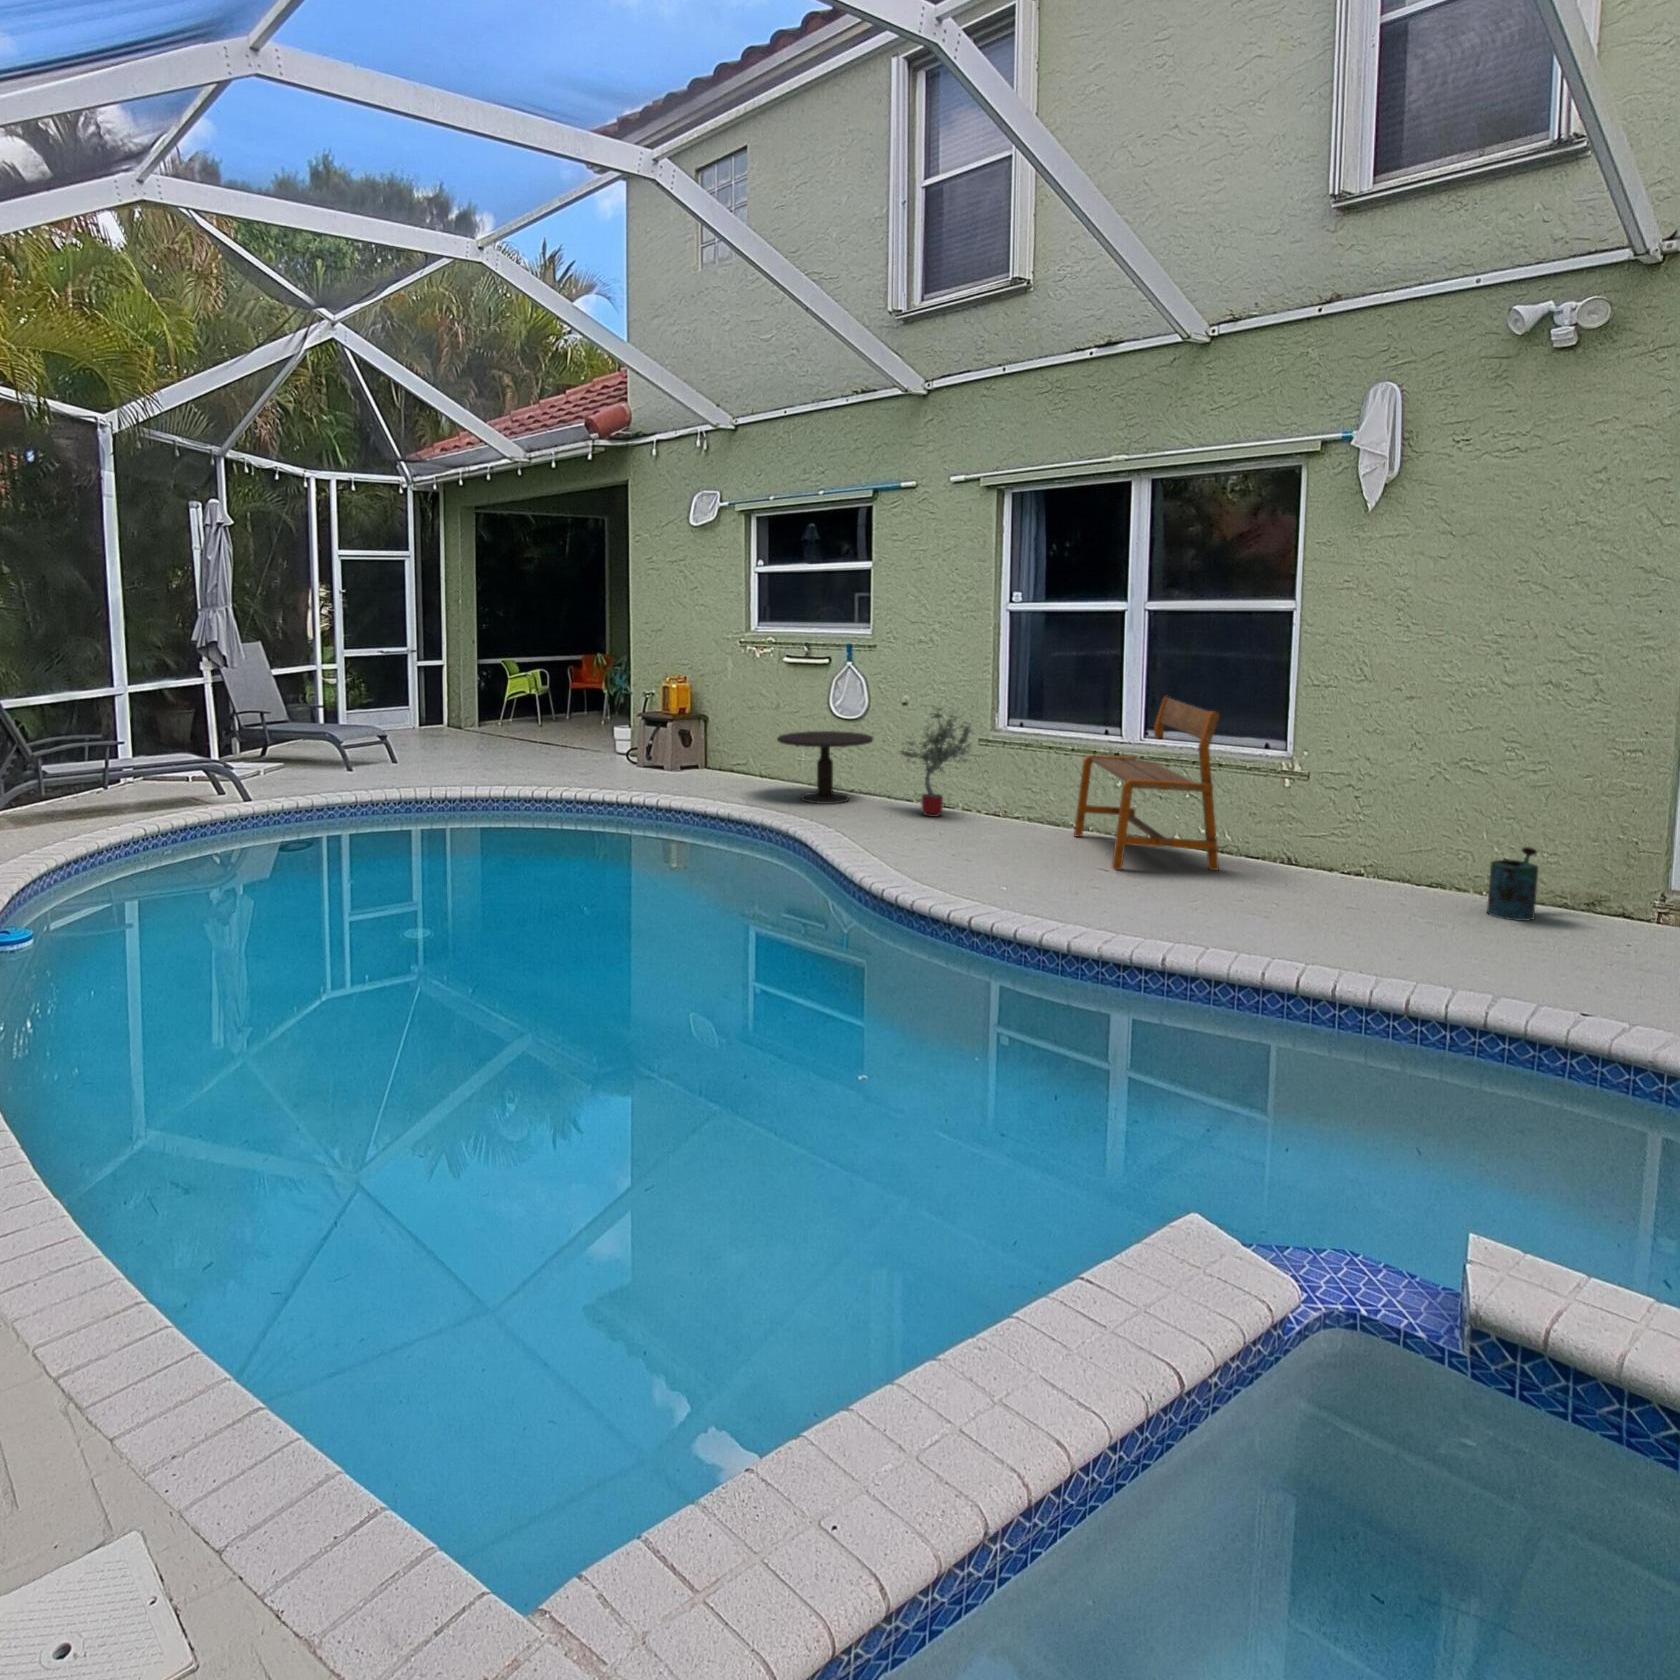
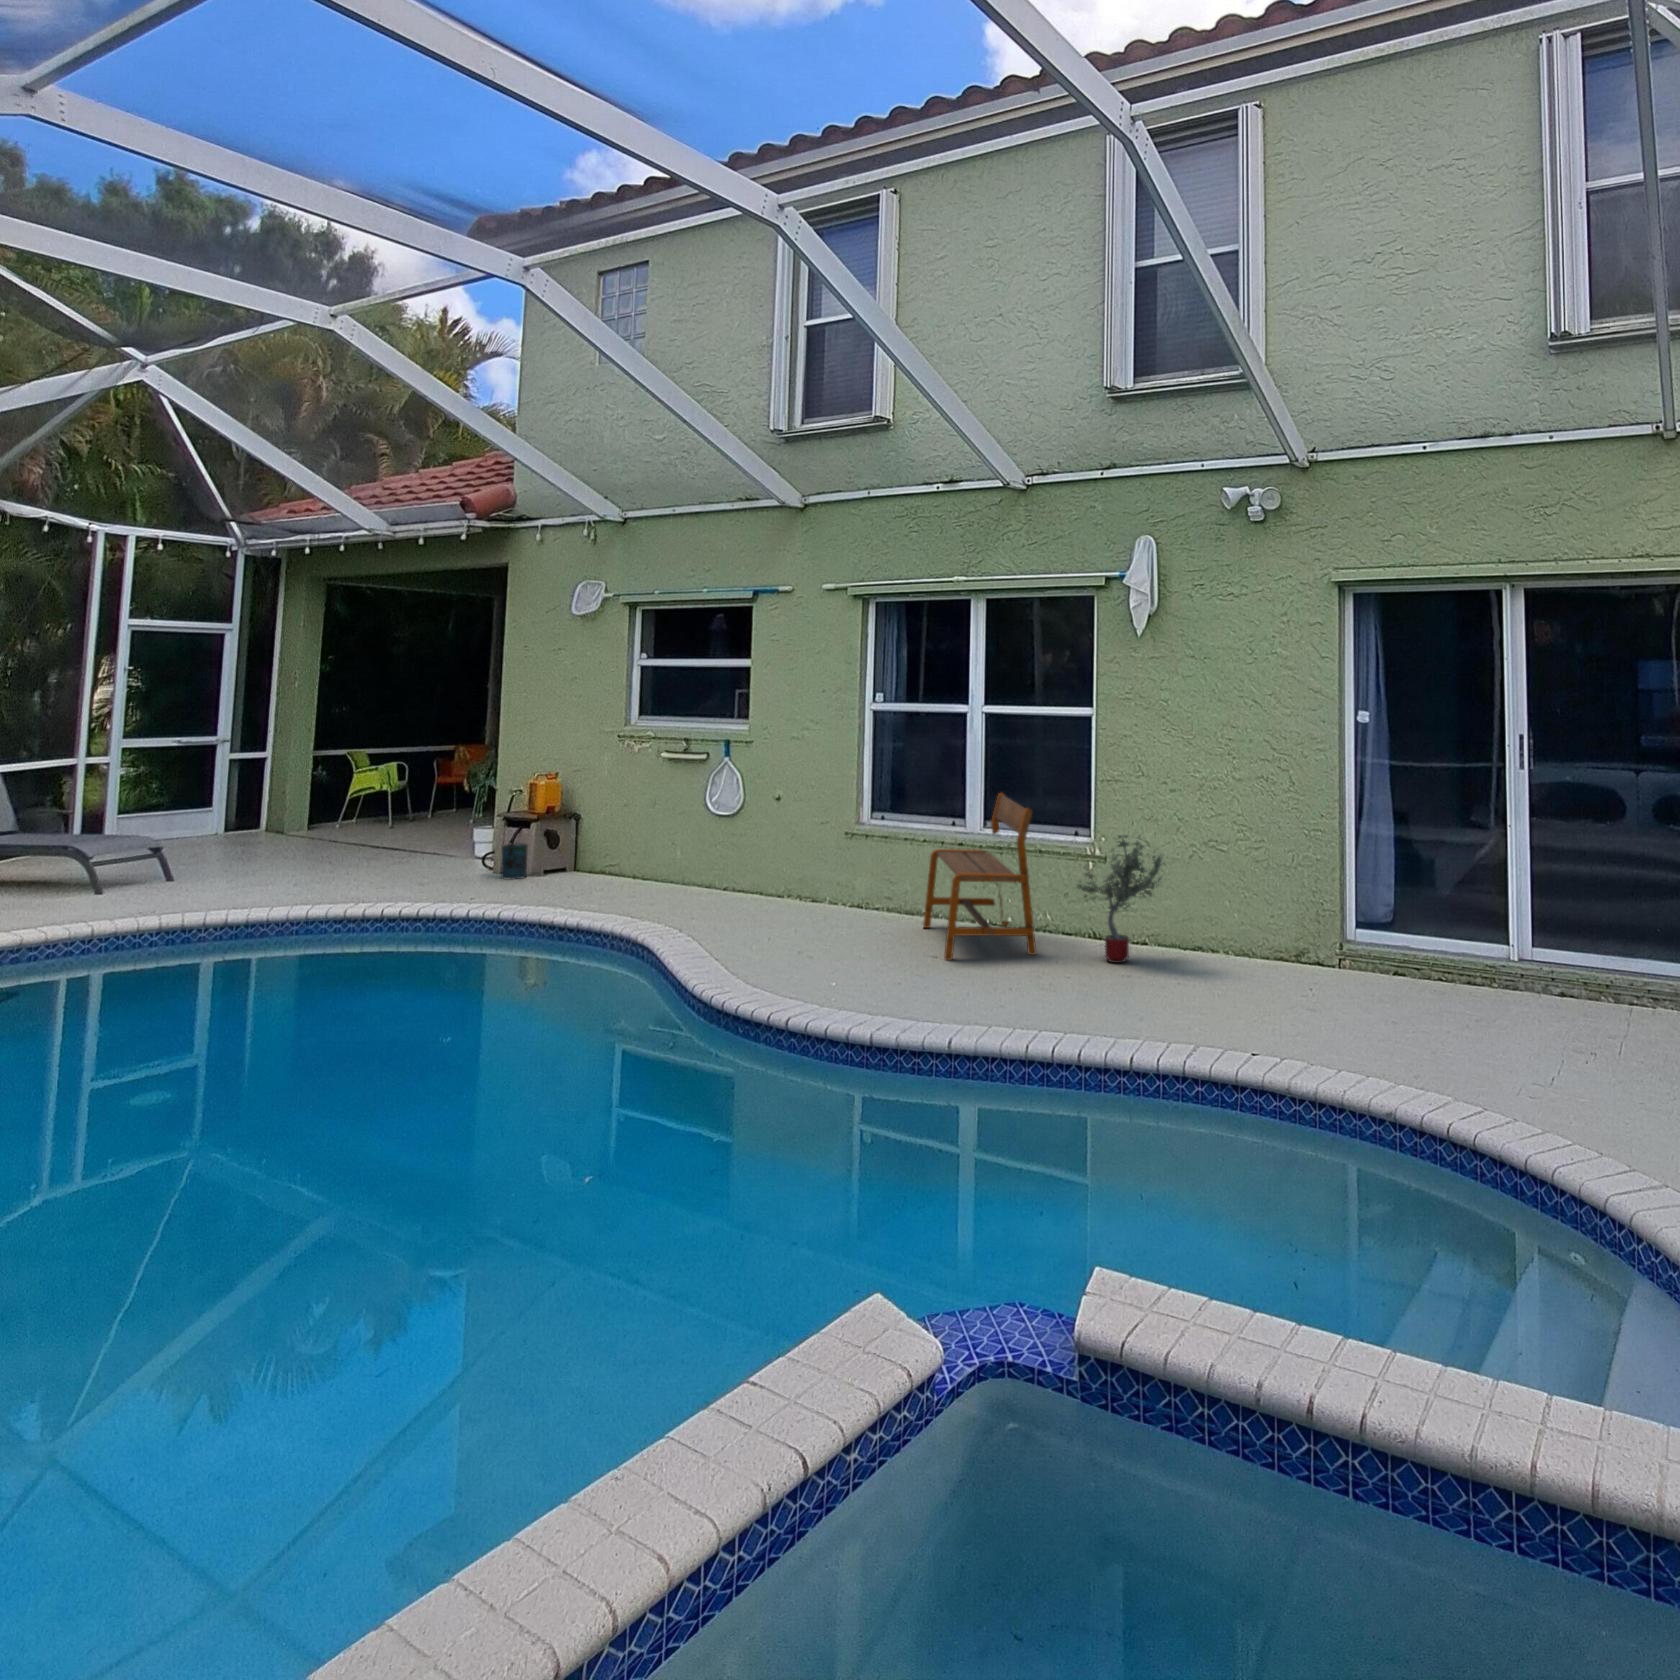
potted tree: present [901,708,971,817] -> present [1077,835,1164,963]
side table: present [777,731,873,804] -> none [644,828,745,905]
watering can: present [1487,847,1538,921] -> present [501,843,527,880]

